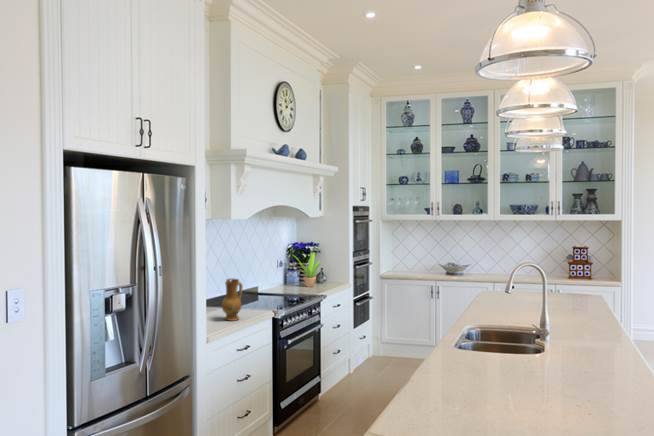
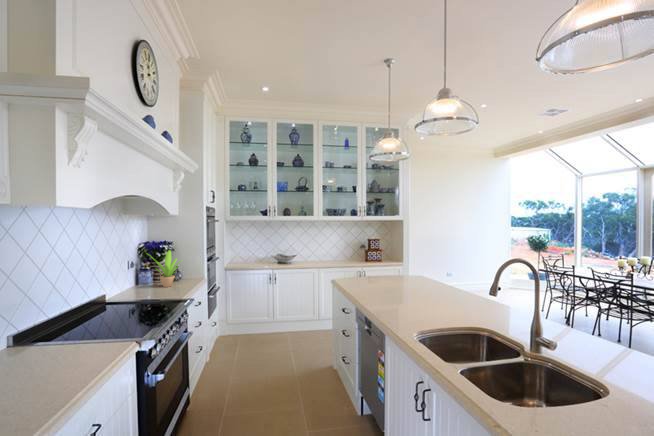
ceramic jug: present [222,279,243,321] -> none [46,292,91,367]

